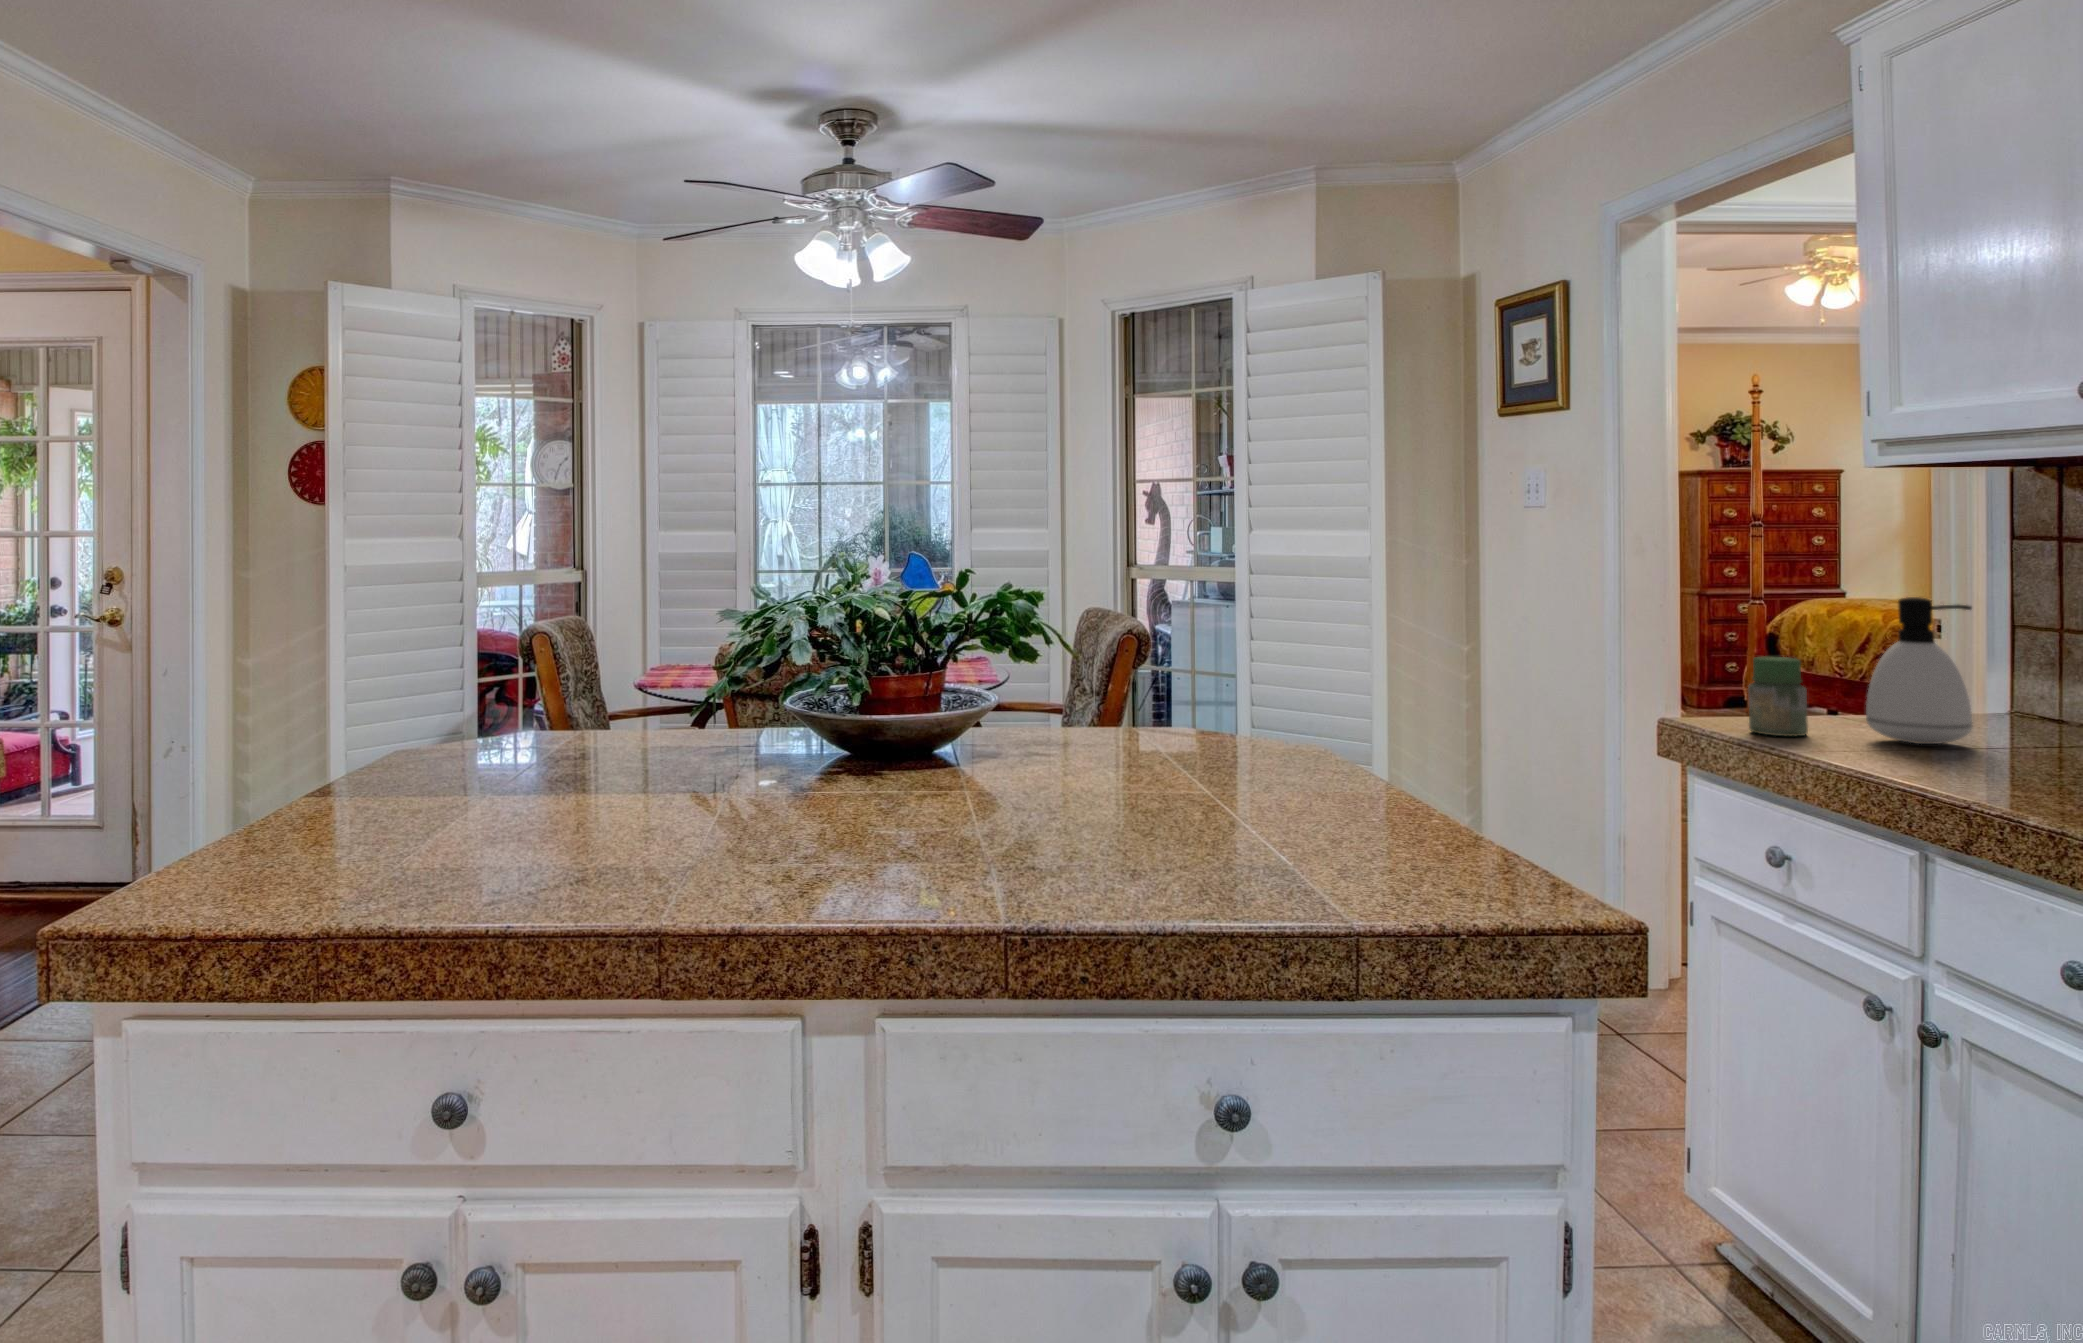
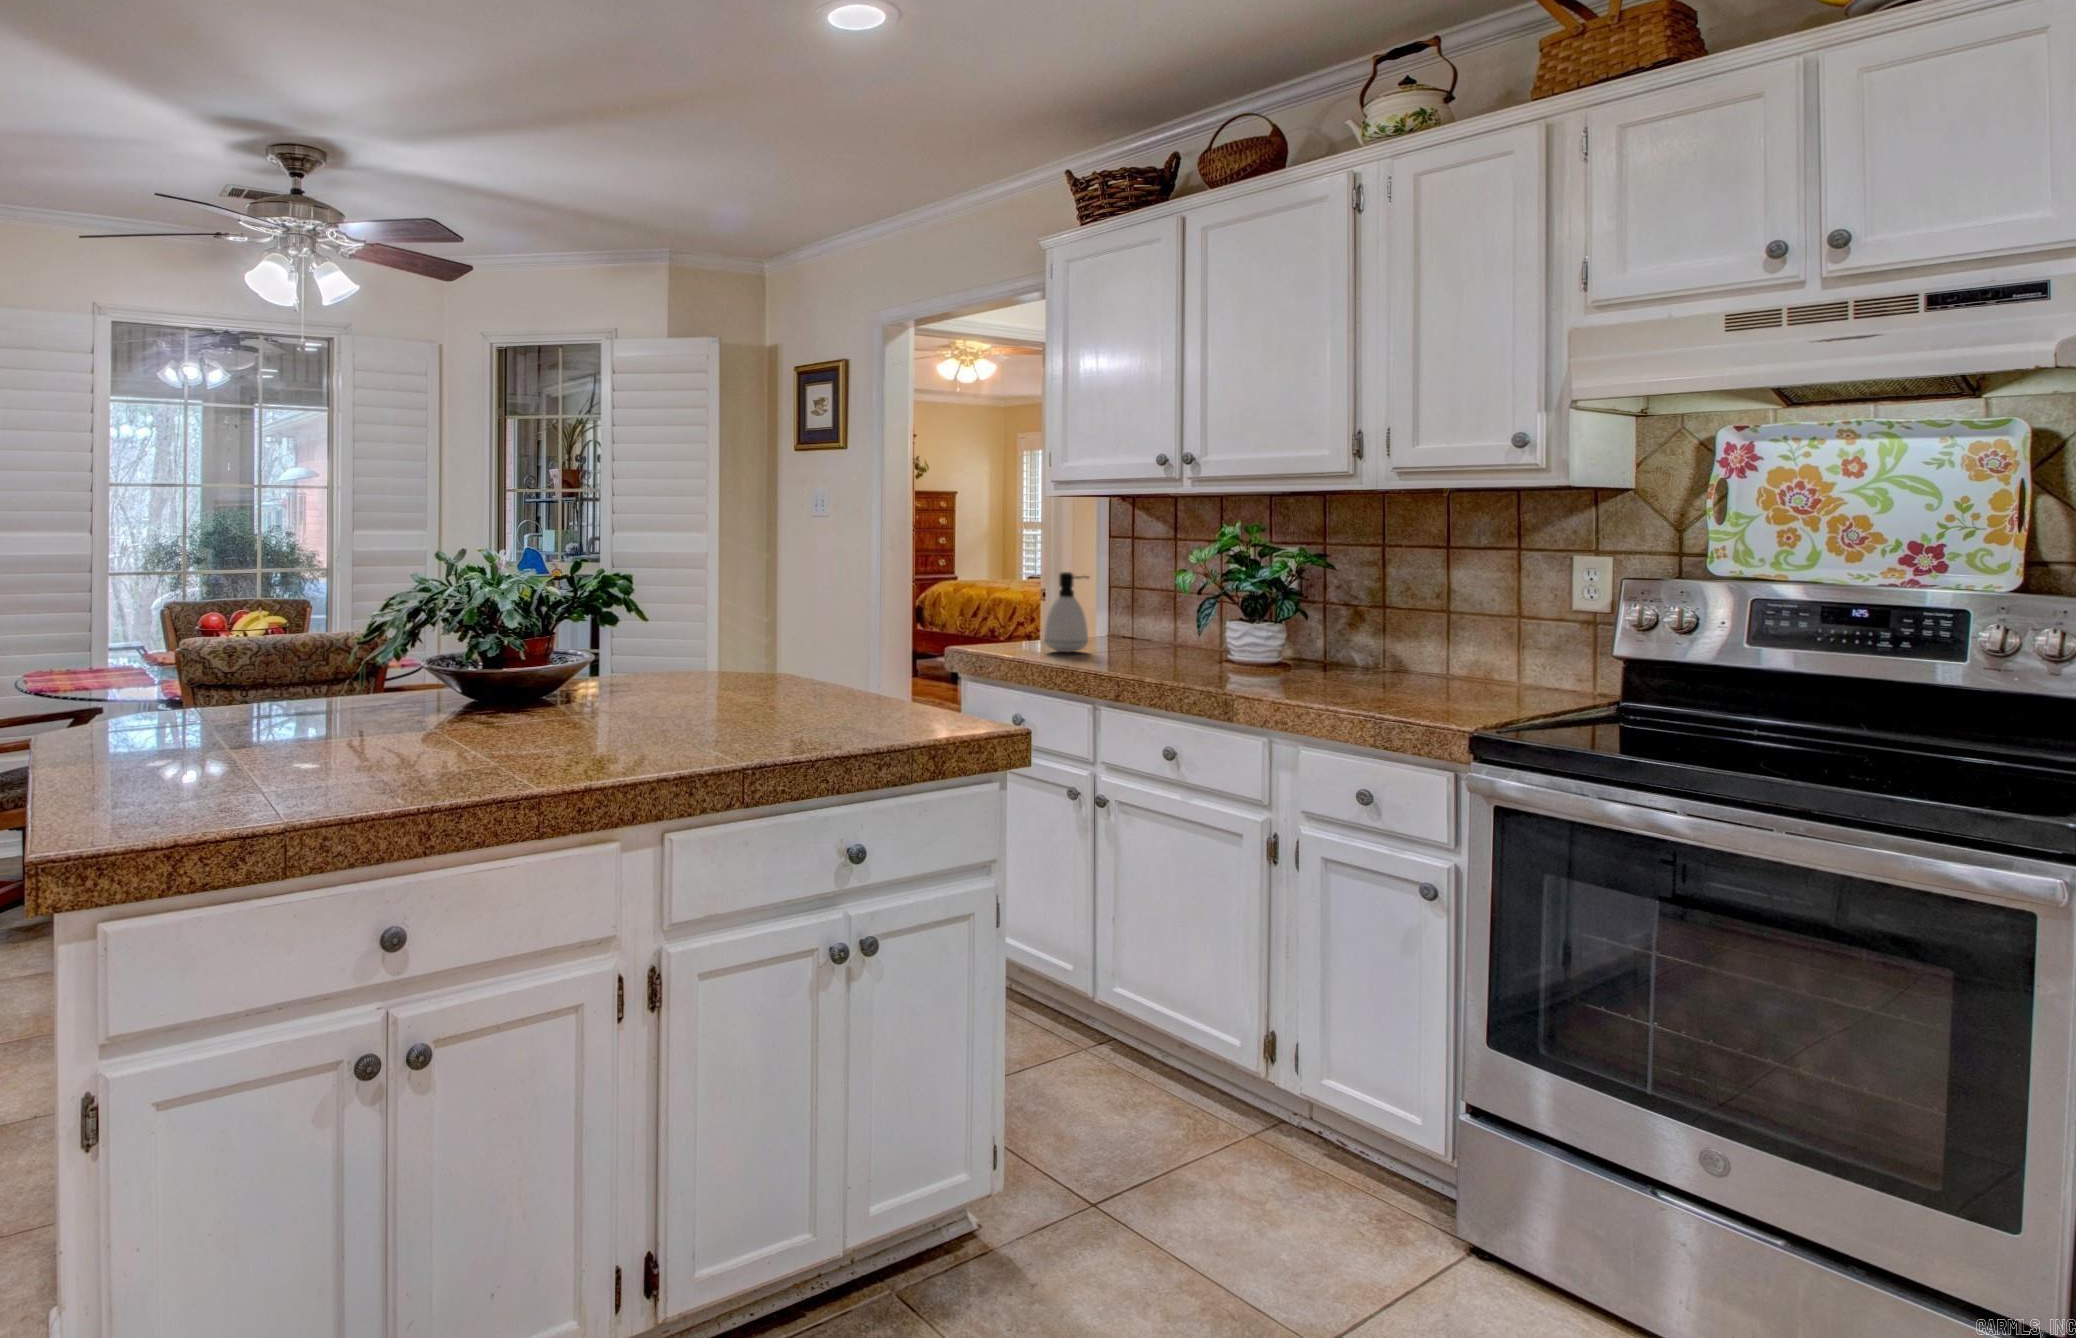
jar: present [1748,657,1808,736] -> none [992,608,1018,653]

